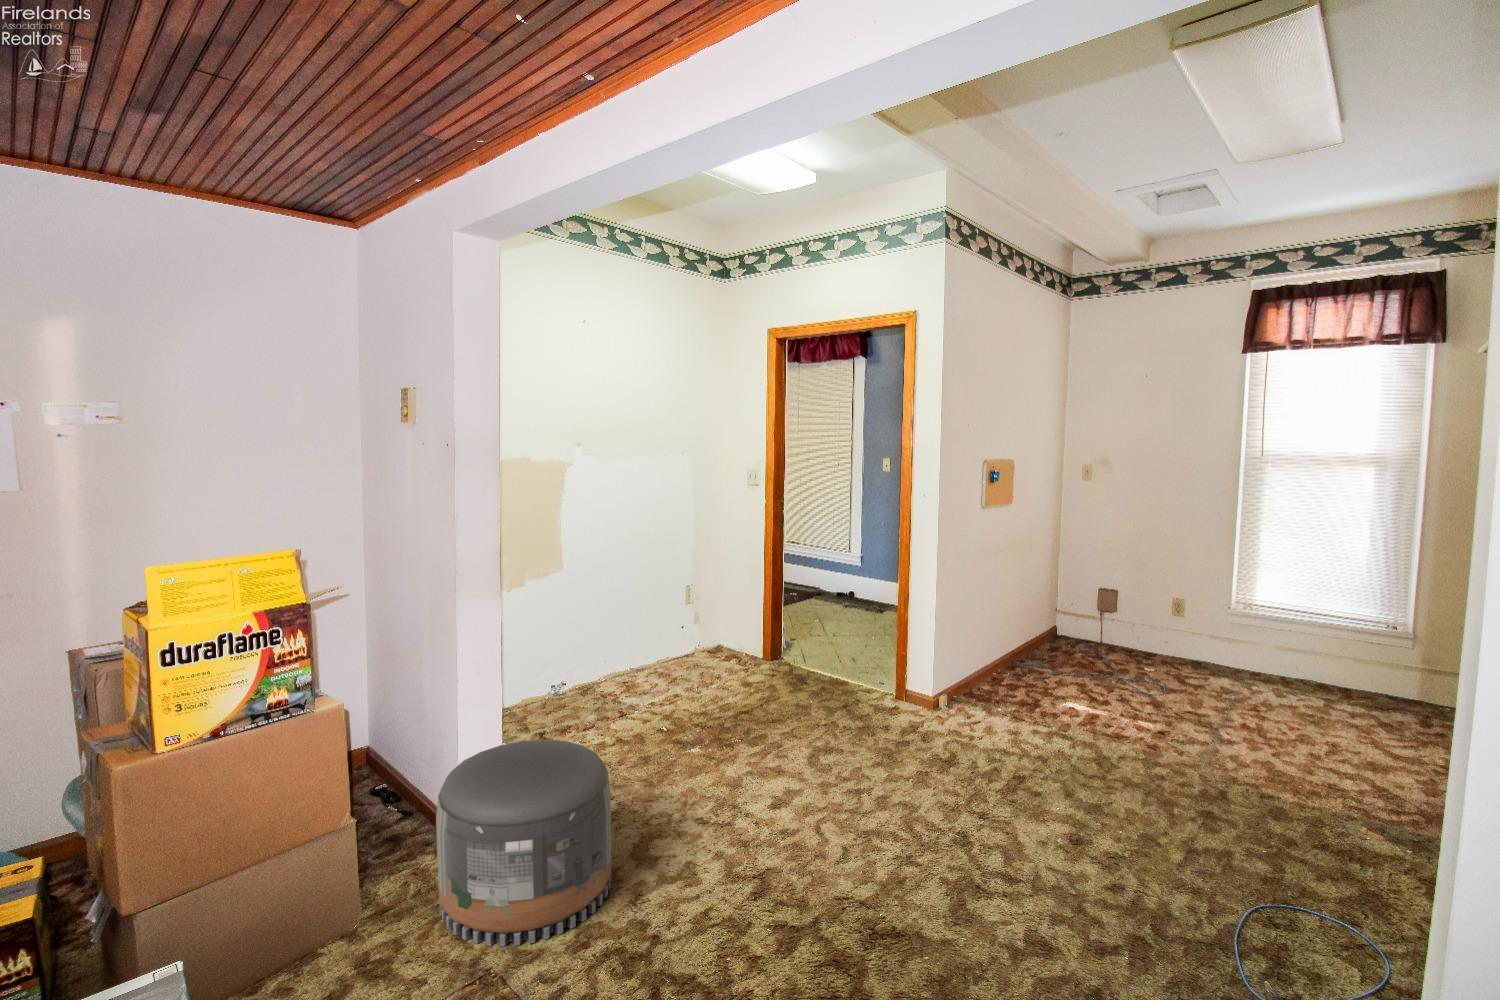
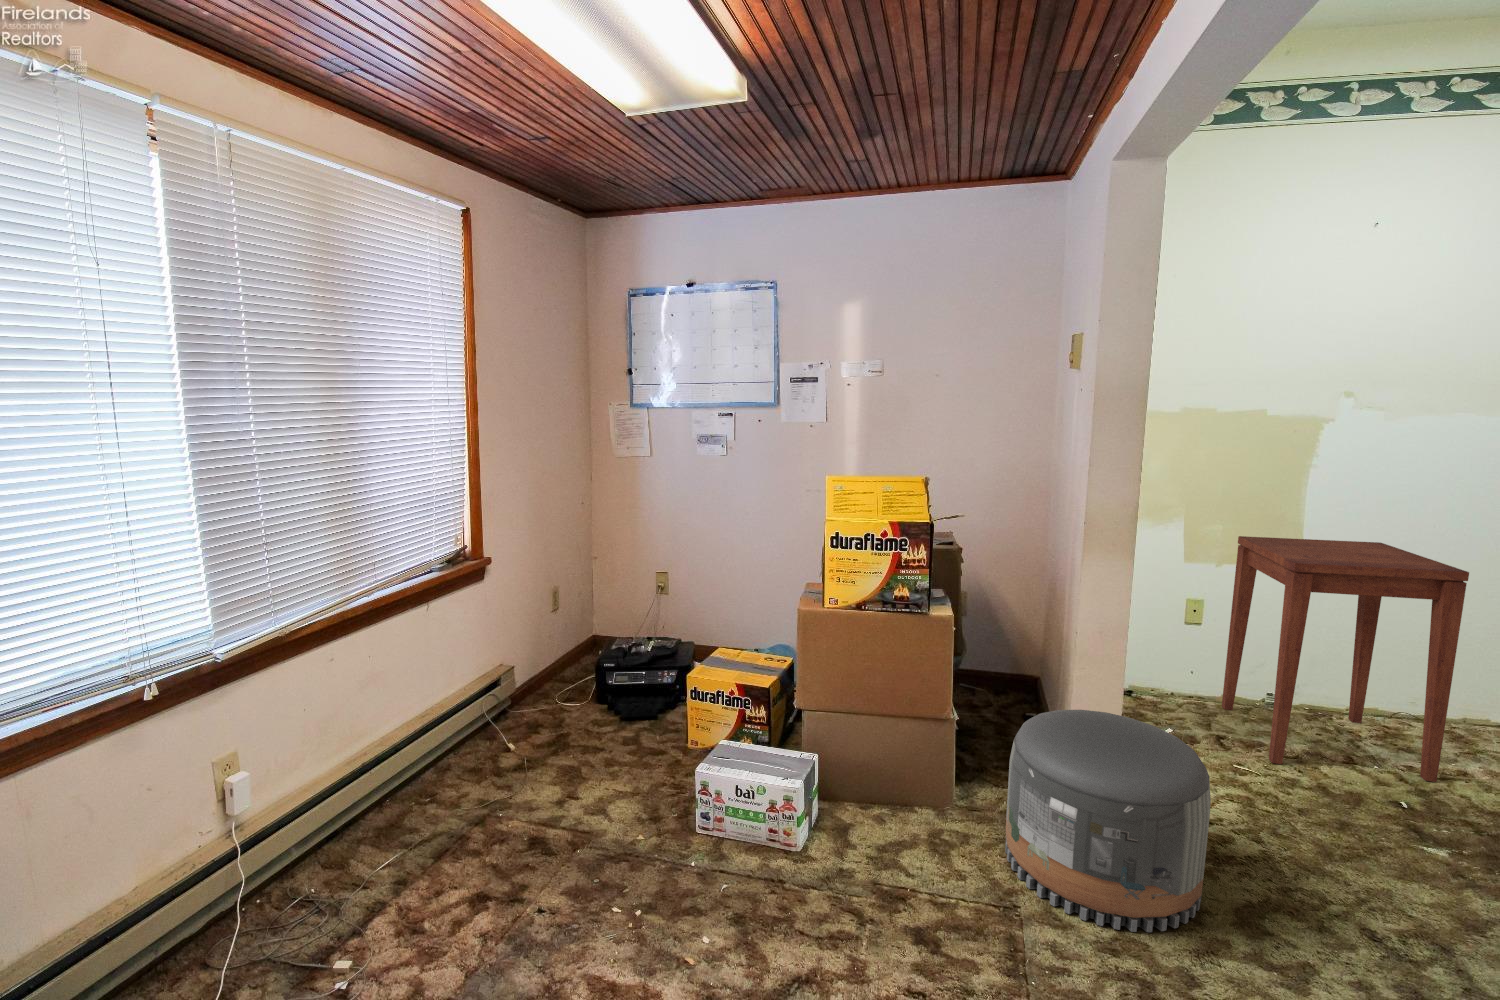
side table: none [523,549,667,737] -> present [1222,536,1469,782]

